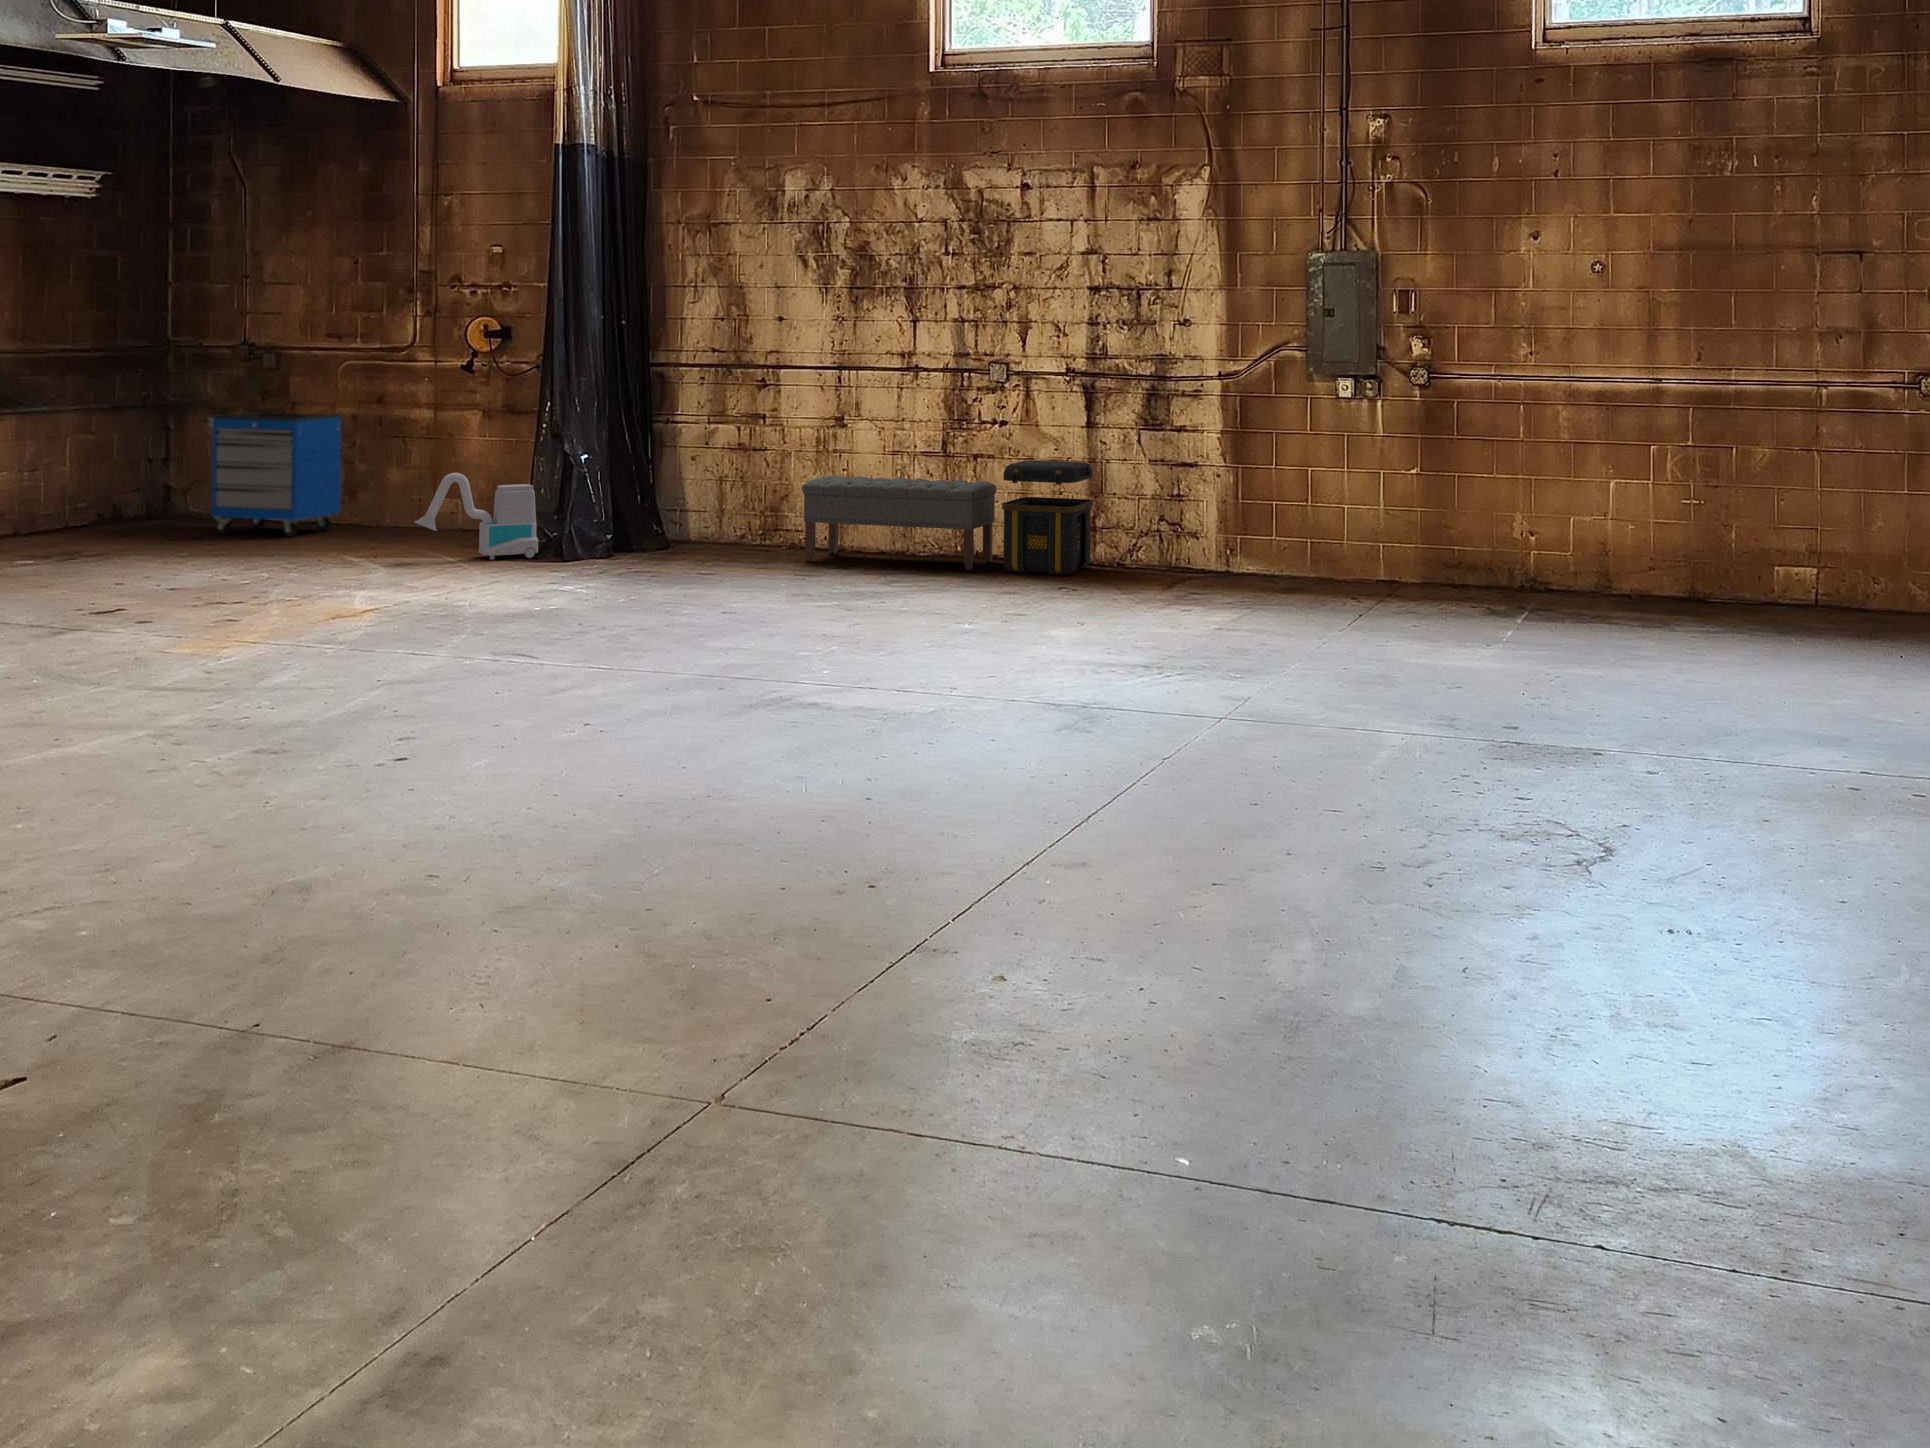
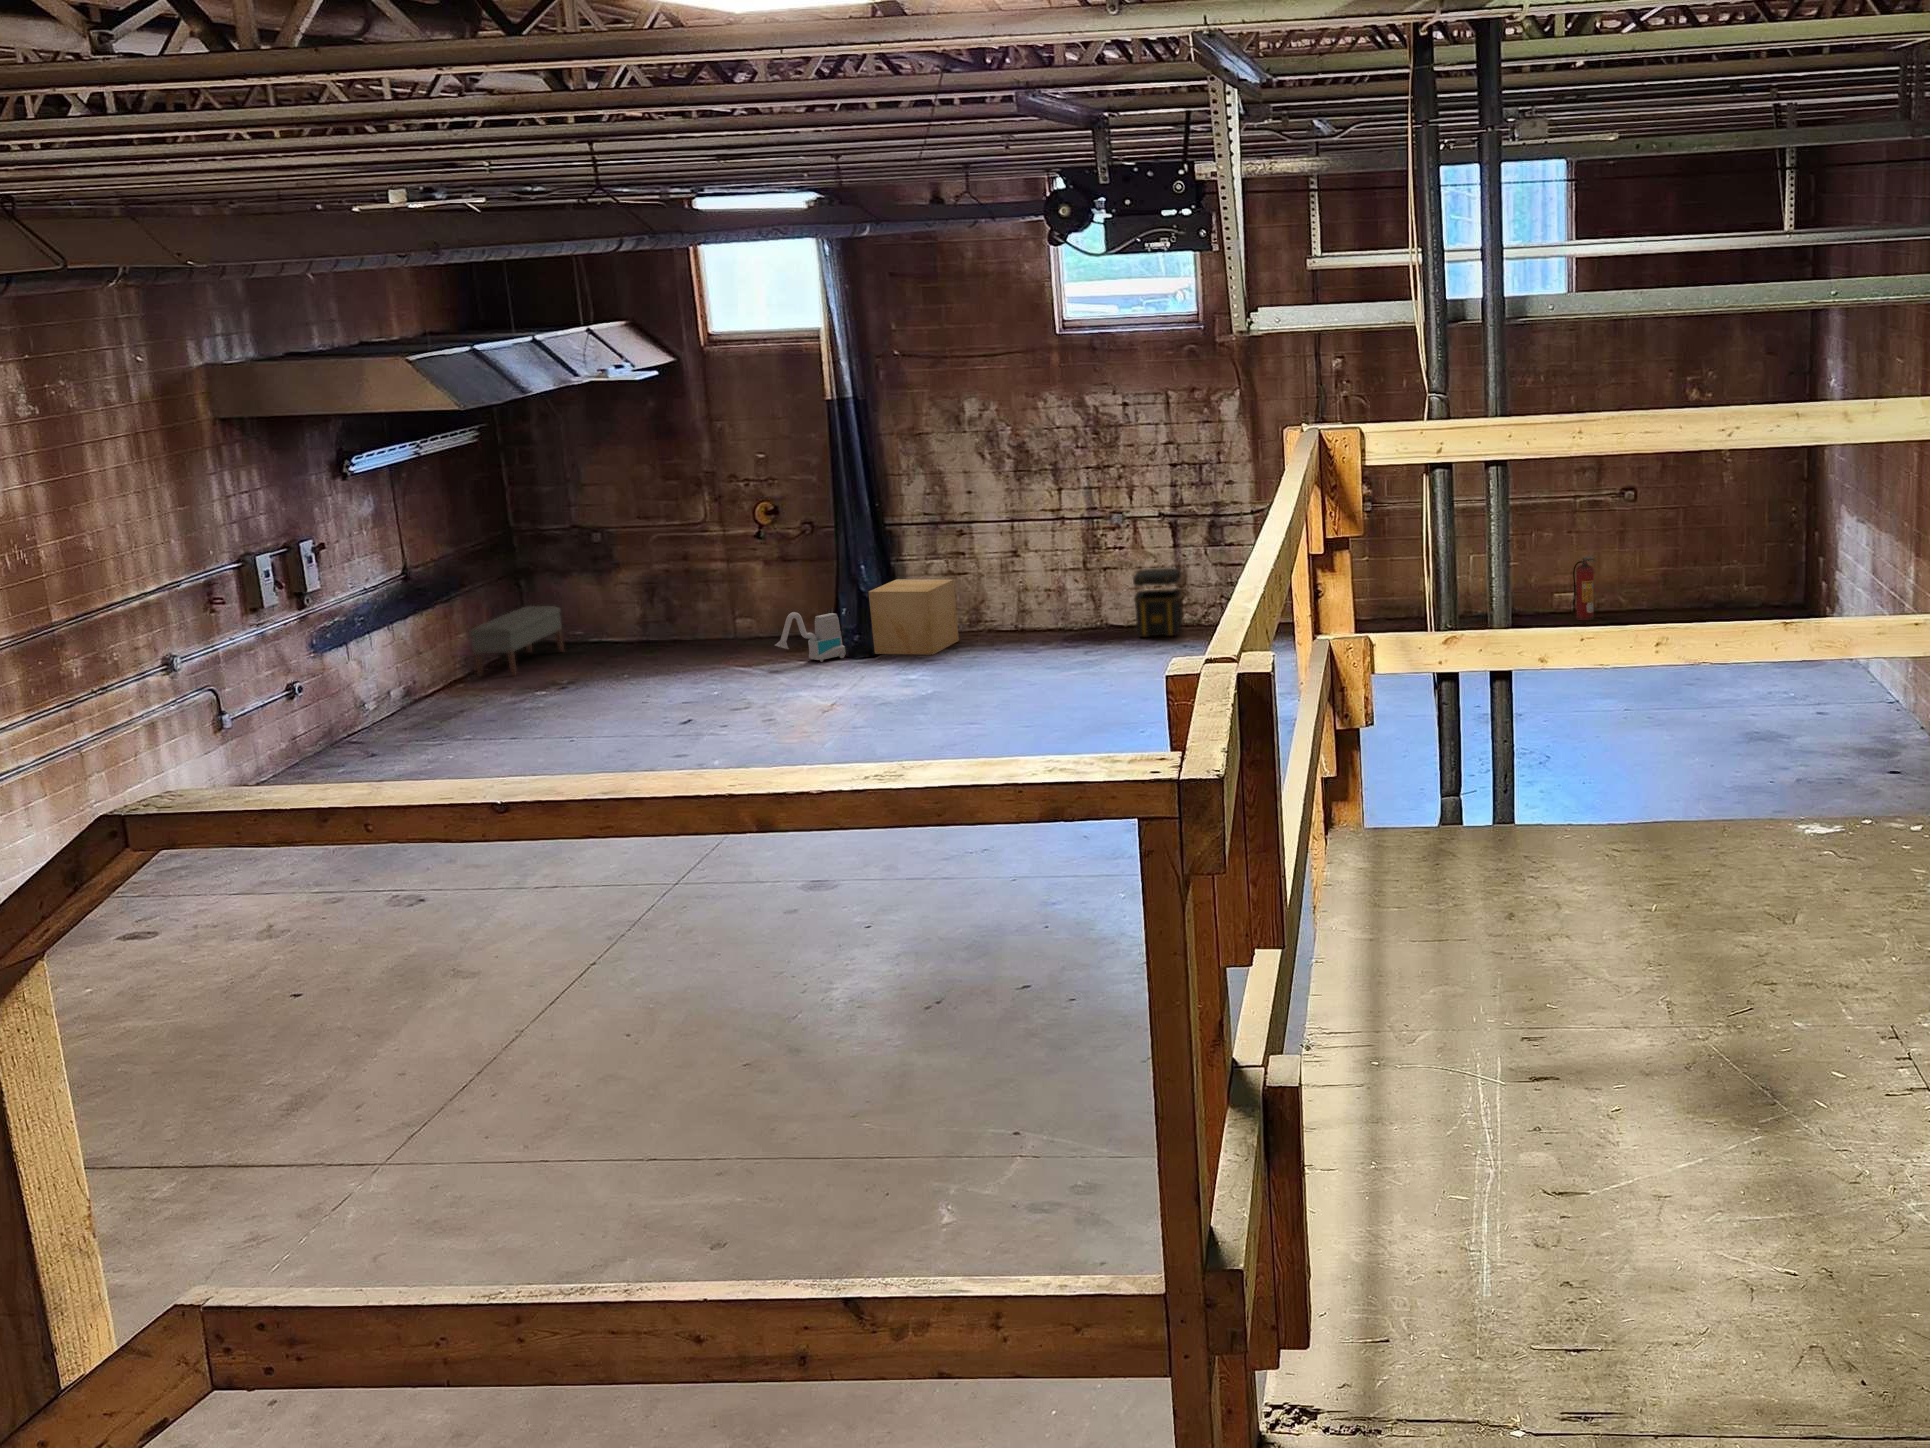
storage cabinet: present [205,412,341,537] -> none [577,574,671,661]
cardboard box: none [585,448,733,565] -> present [869,579,959,655]
bench: present [802,476,996,570] -> present [469,606,564,676]
fire extinguisher: none [1809,491,1860,615] -> present [1573,555,1597,620]

